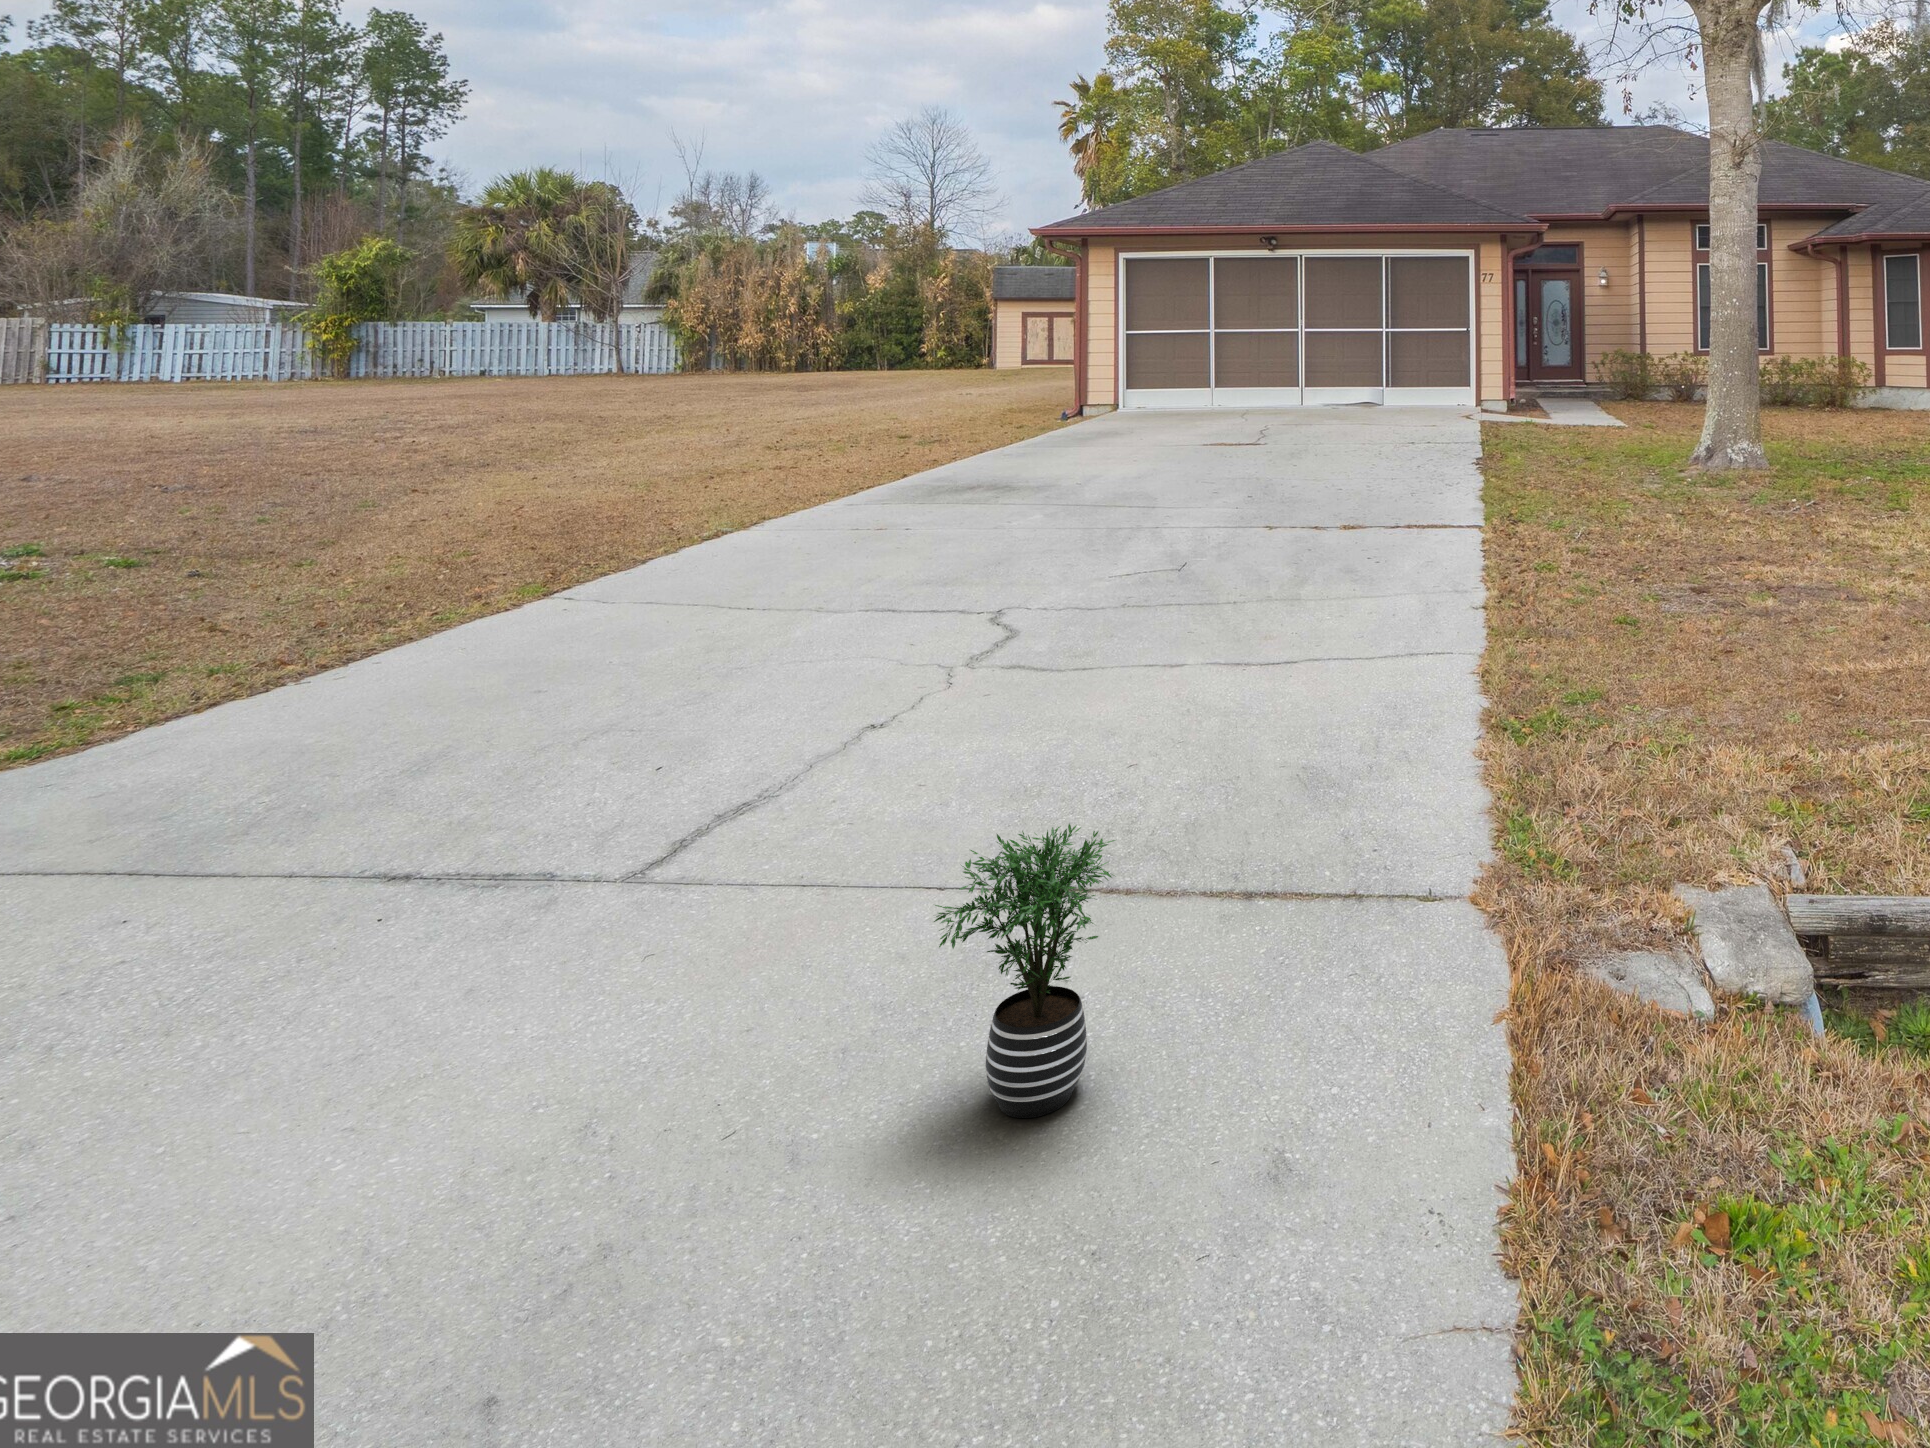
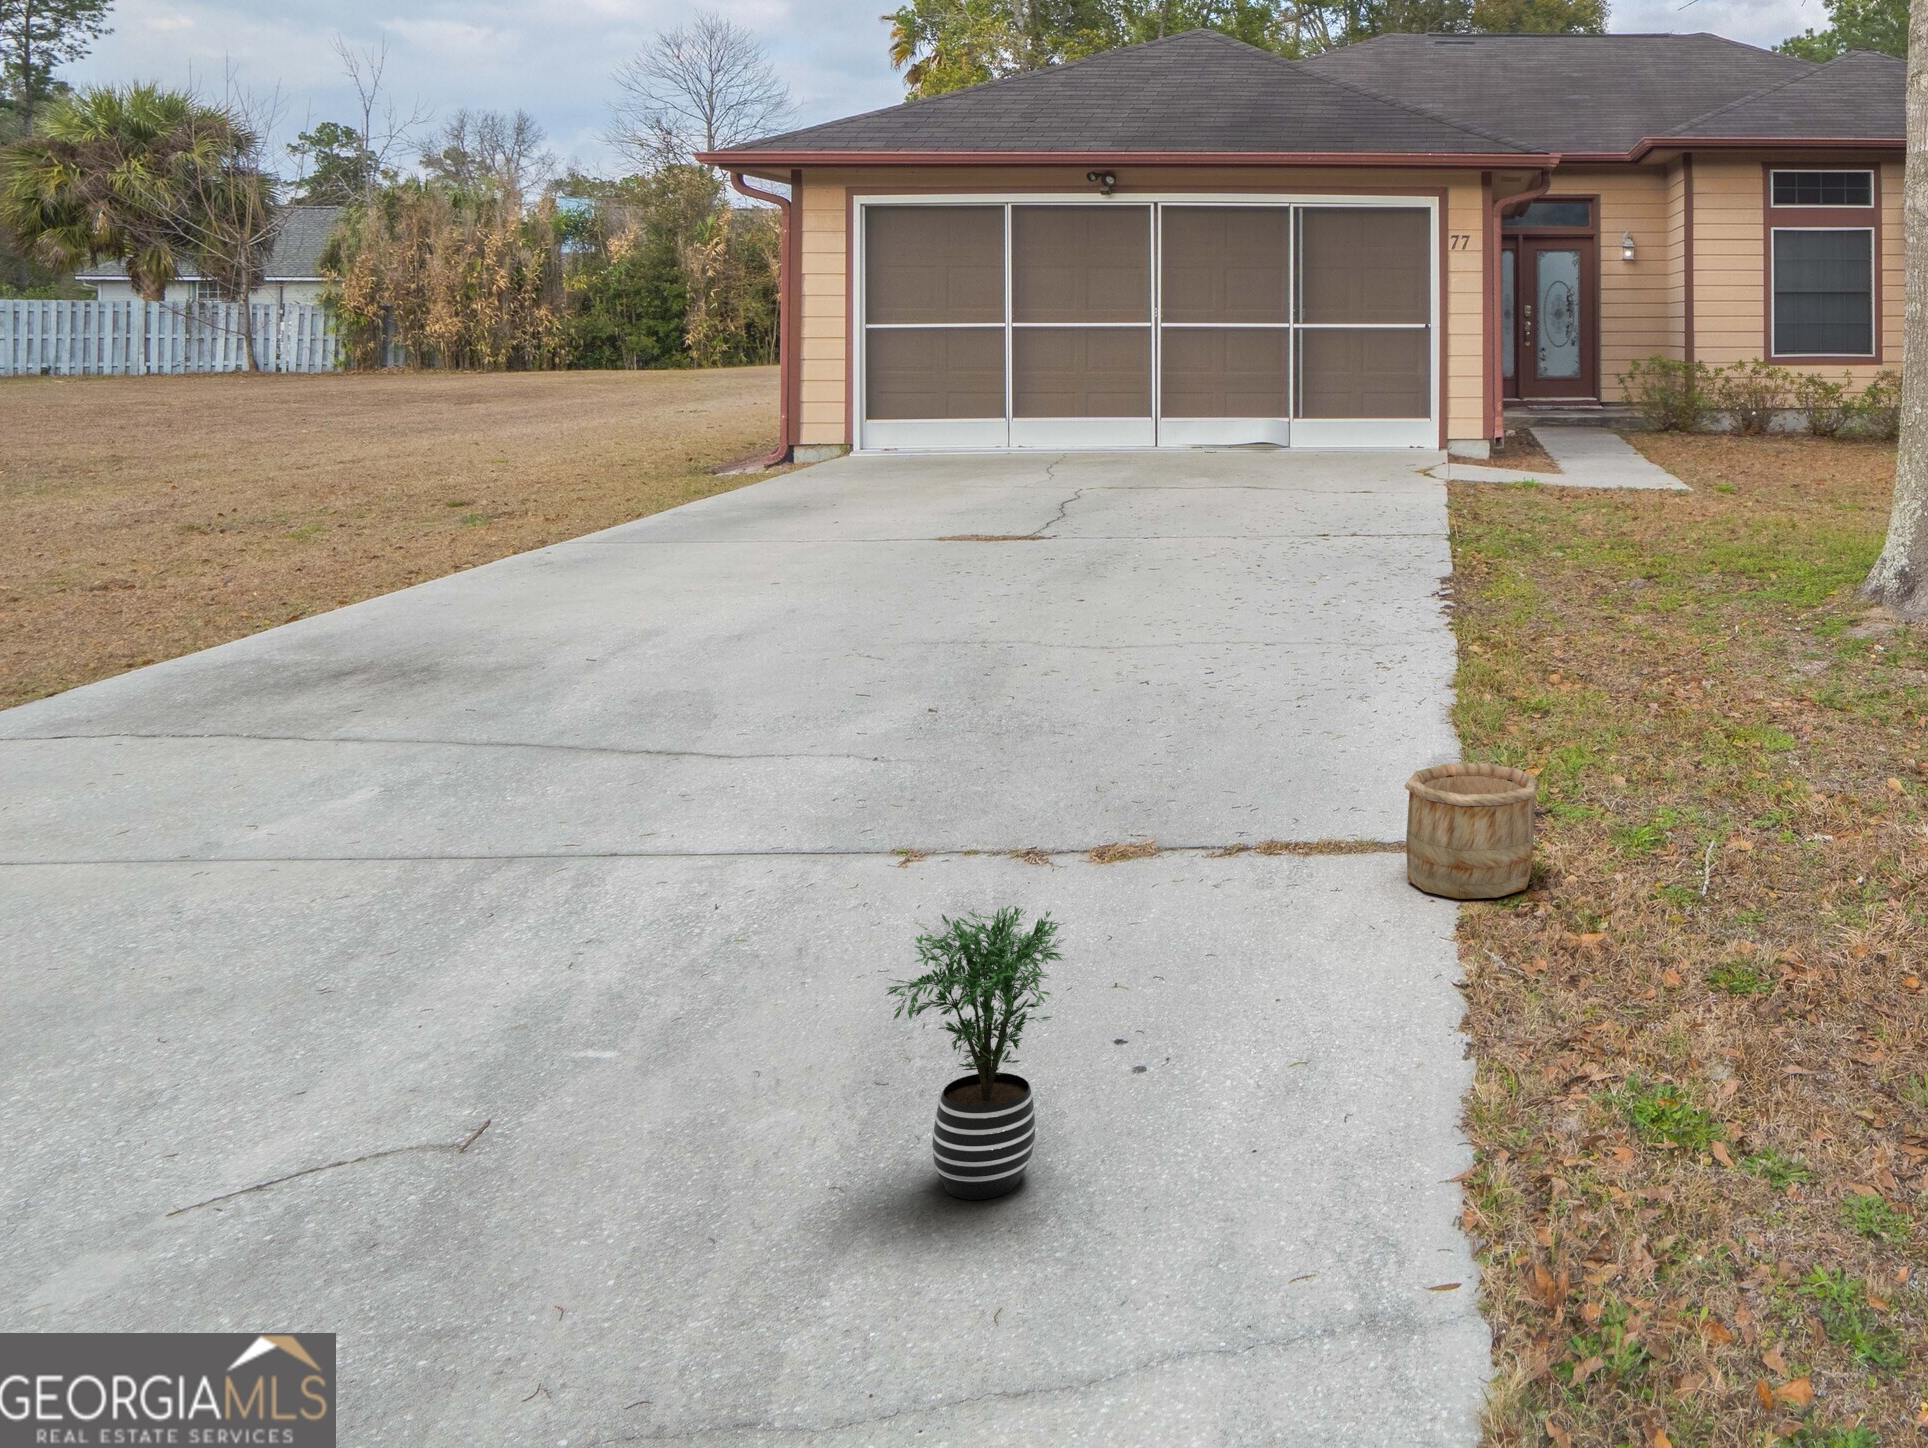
wooden bucket: none [1443,659,1558,778] -> present [1405,763,1539,899]

